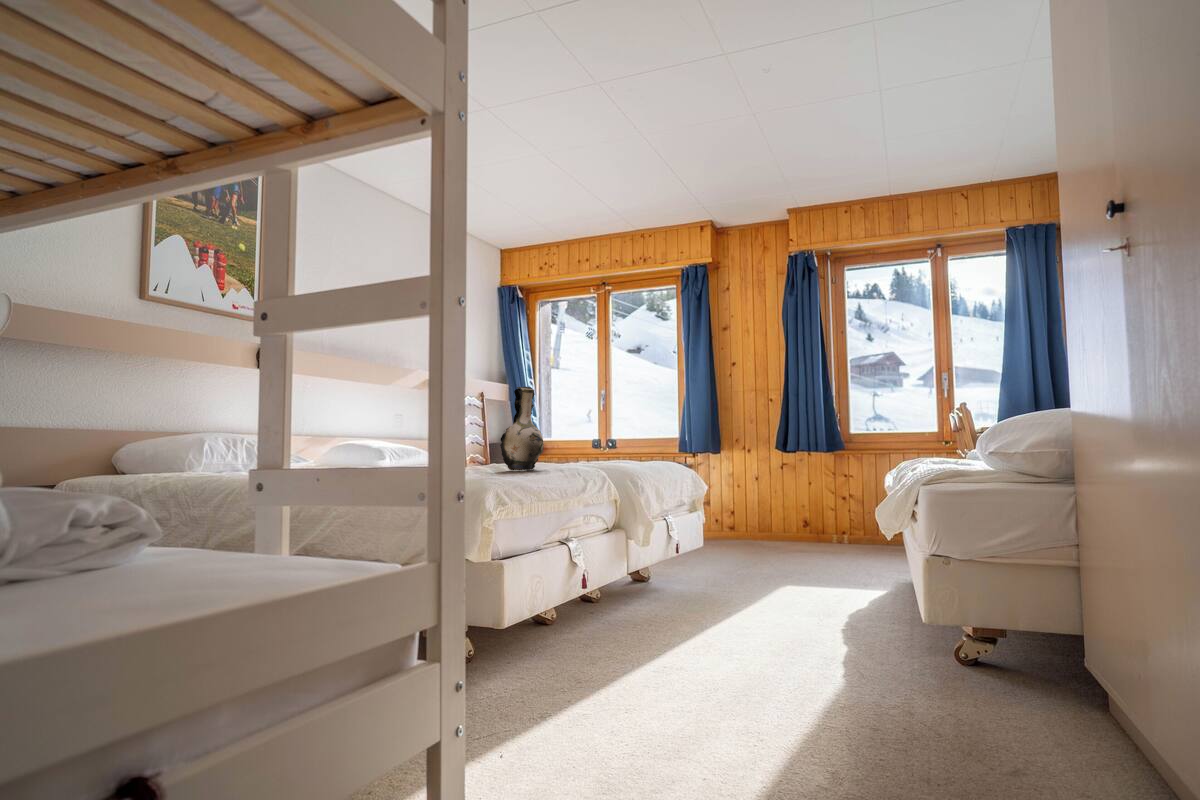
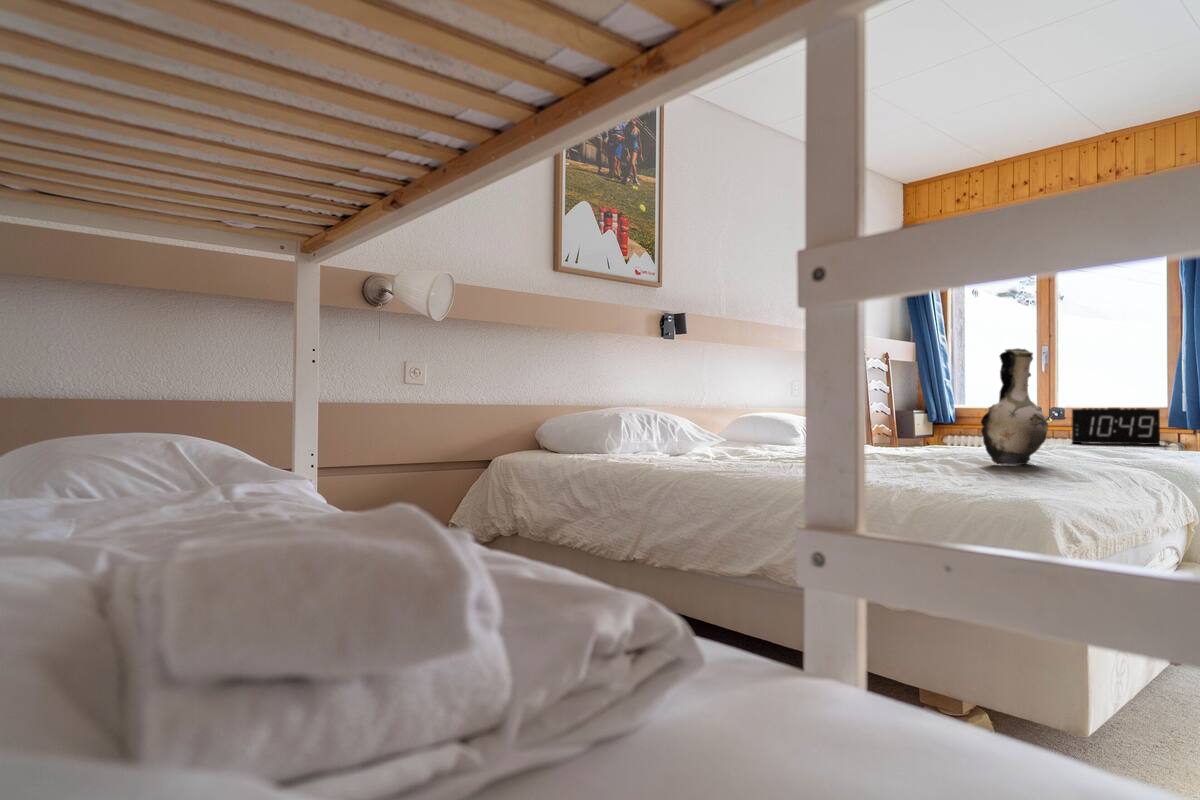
alarm clock: none [596,435,647,461] -> present [1071,408,1160,445]

